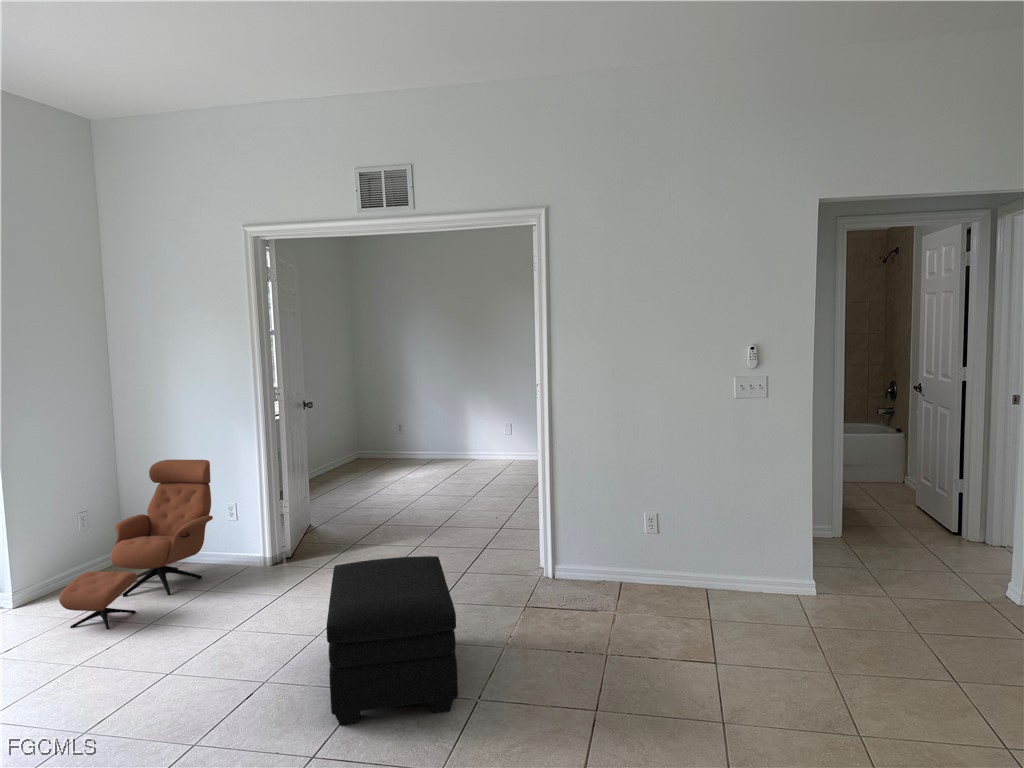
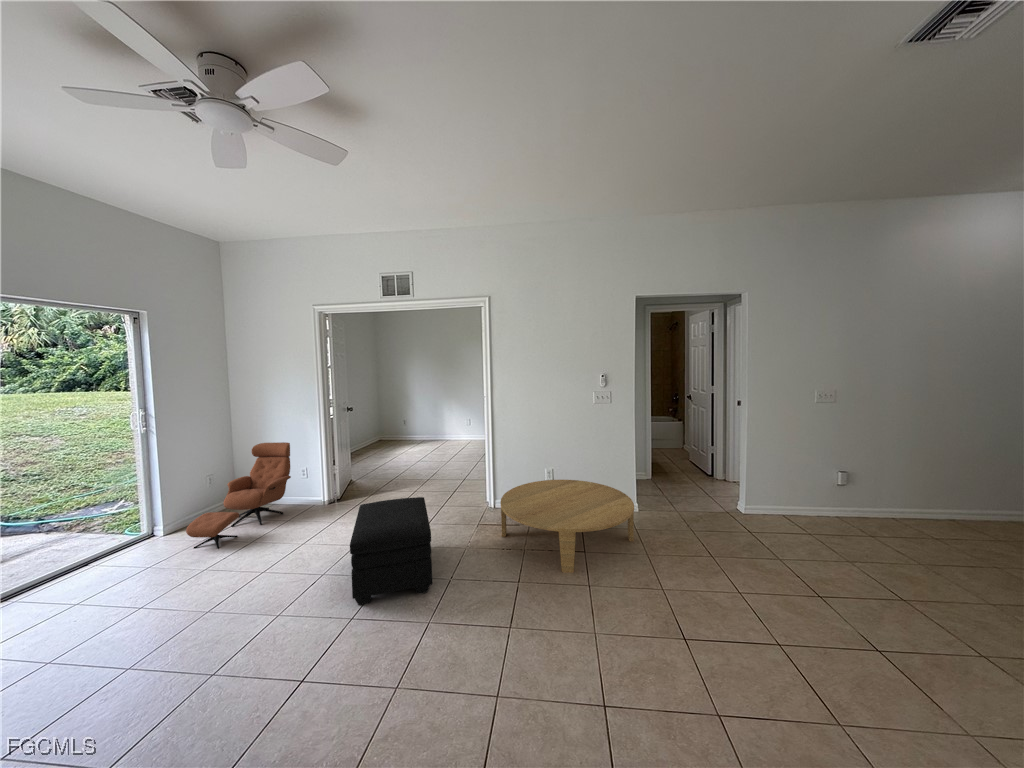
coffee table: none [568,533,807,692] -> present [500,480,634,573]

